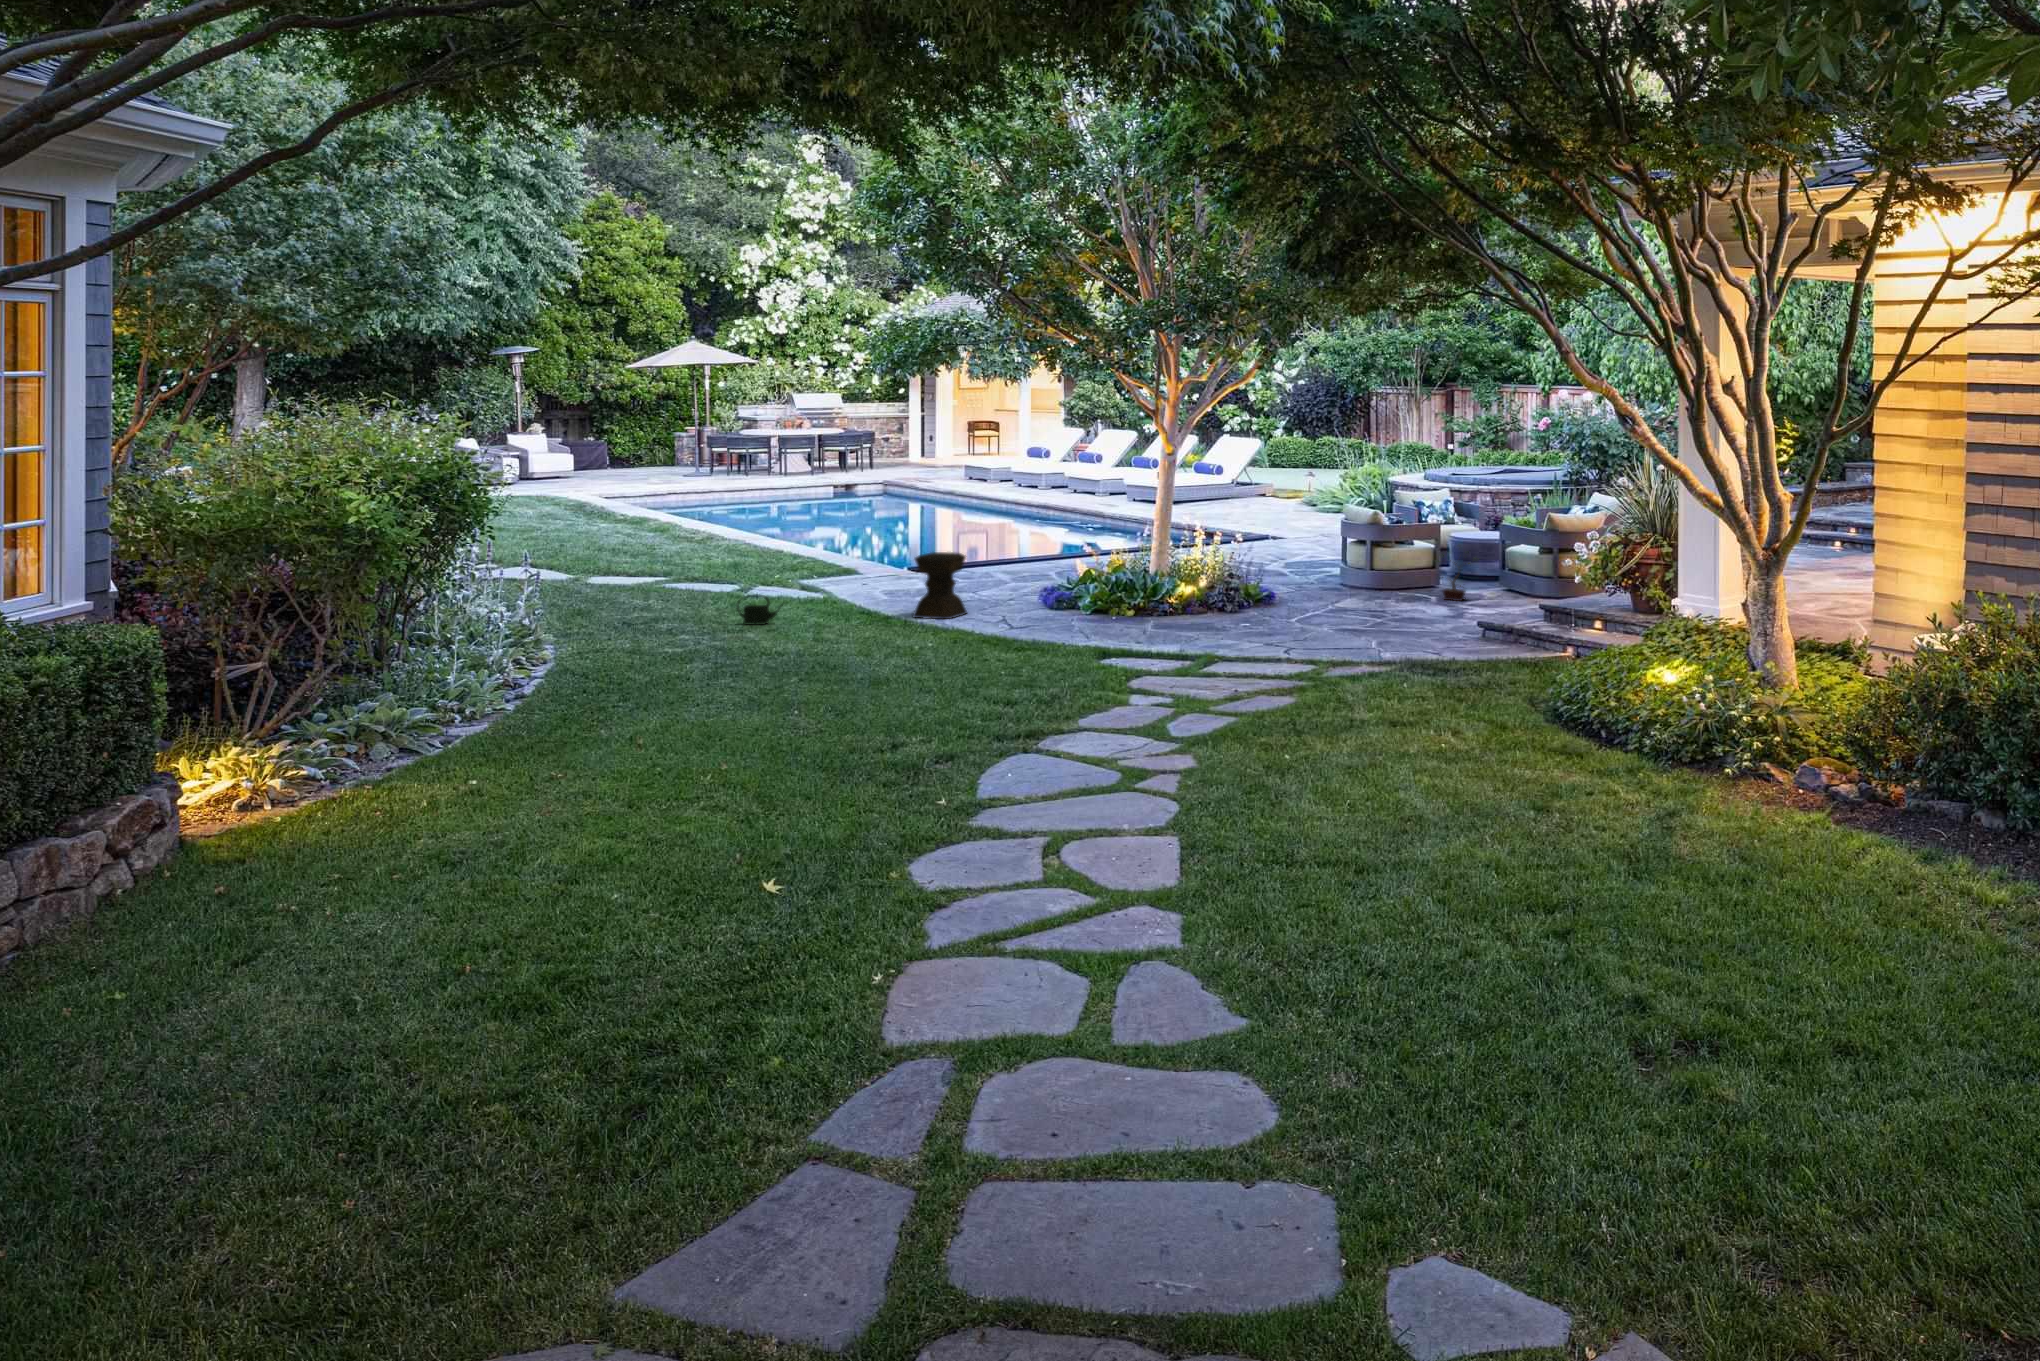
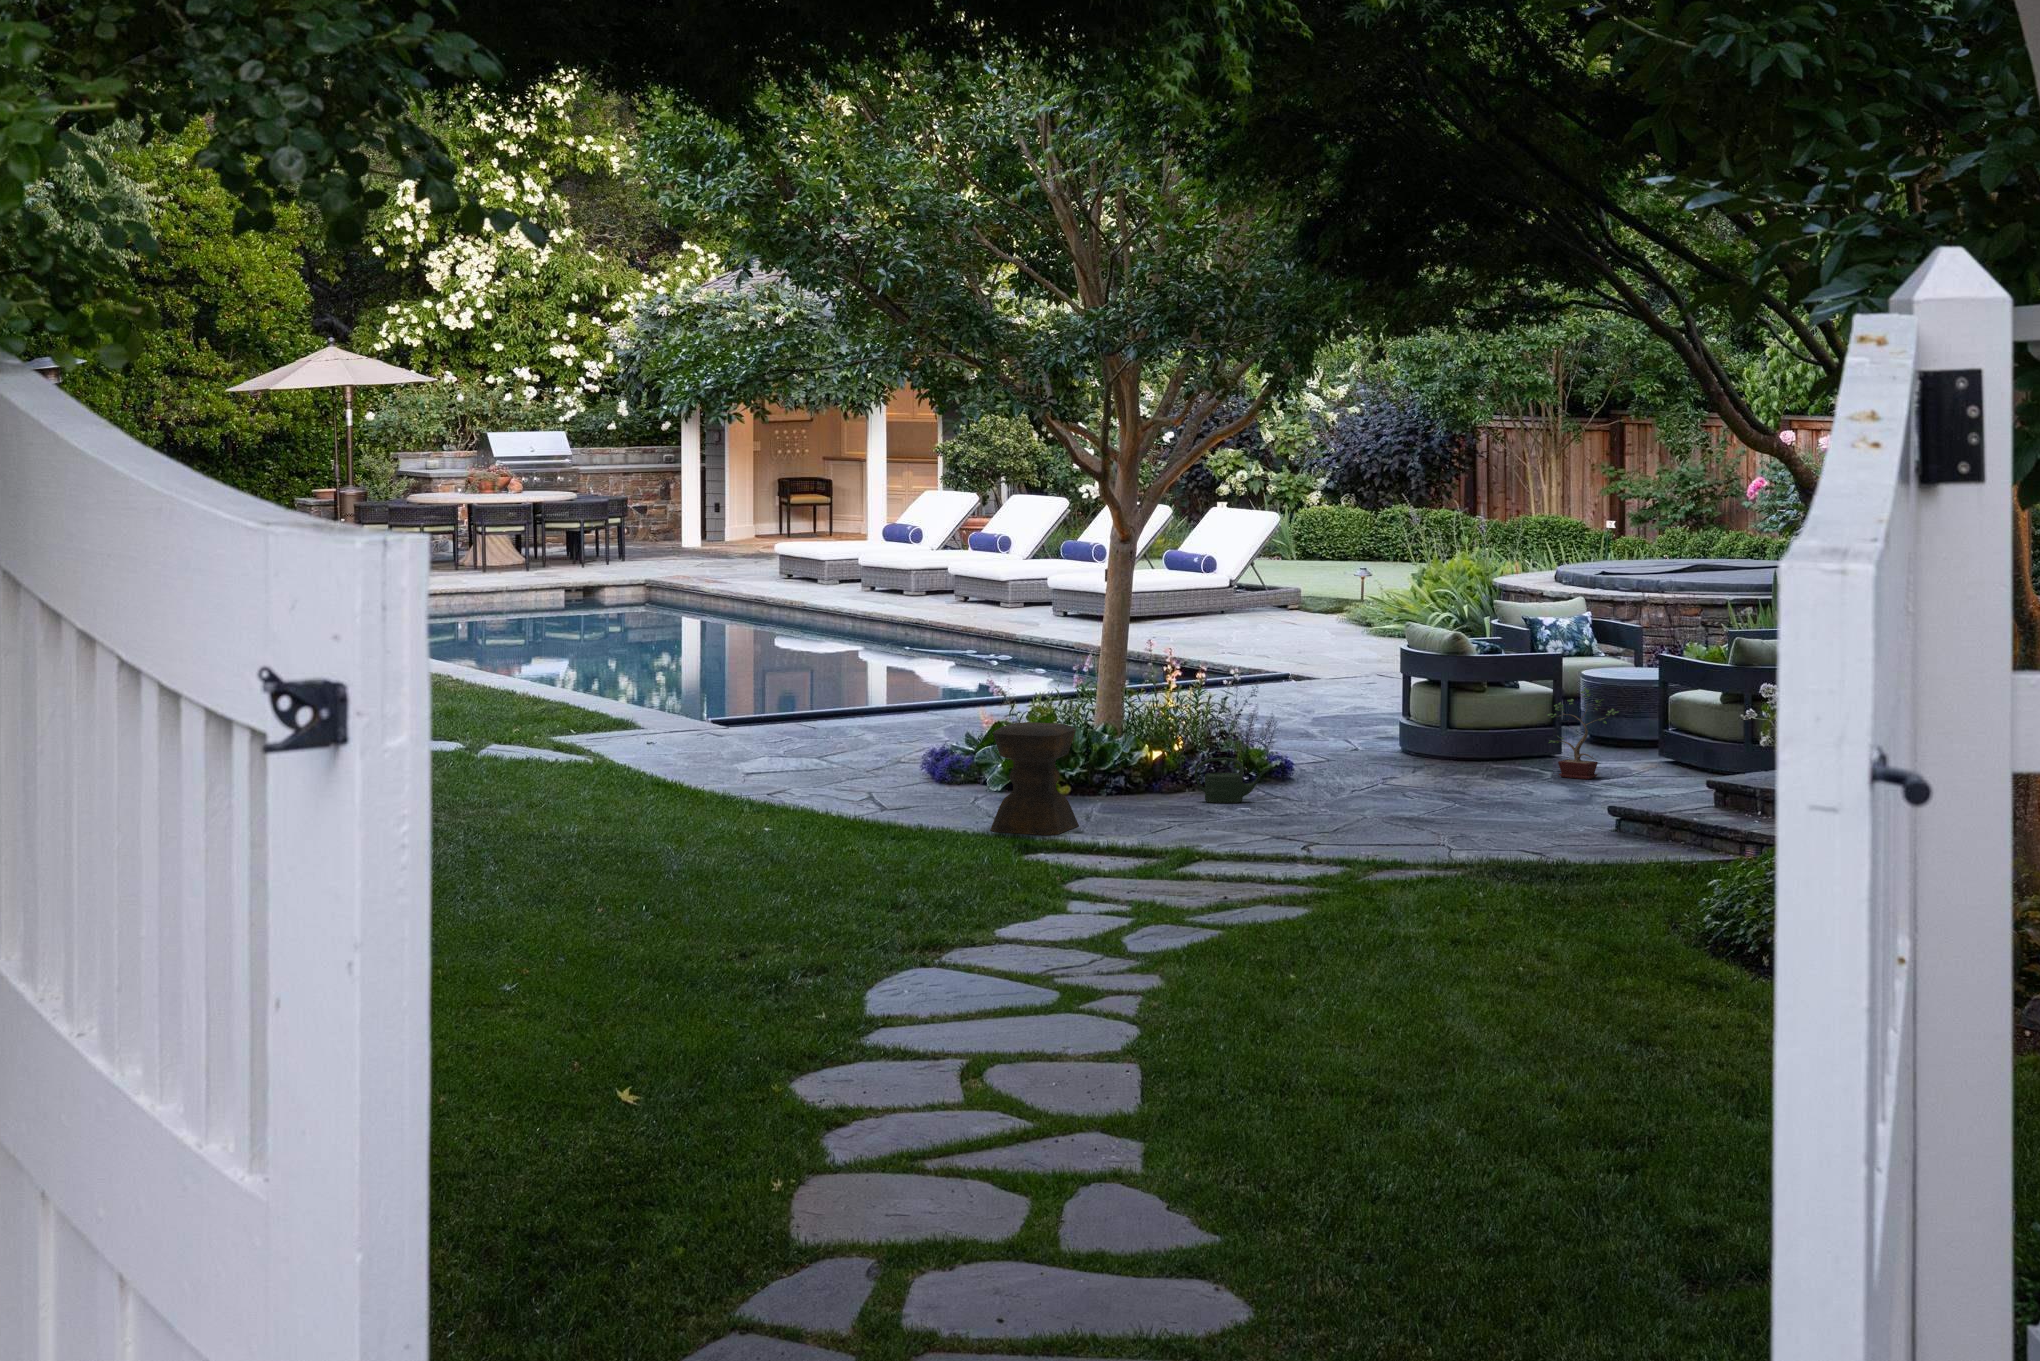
stool: present [913,552,967,619] -> present [990,722,1079,835]
watering can: present [737,596,779,625] -> present [1194,757,1269,803]

